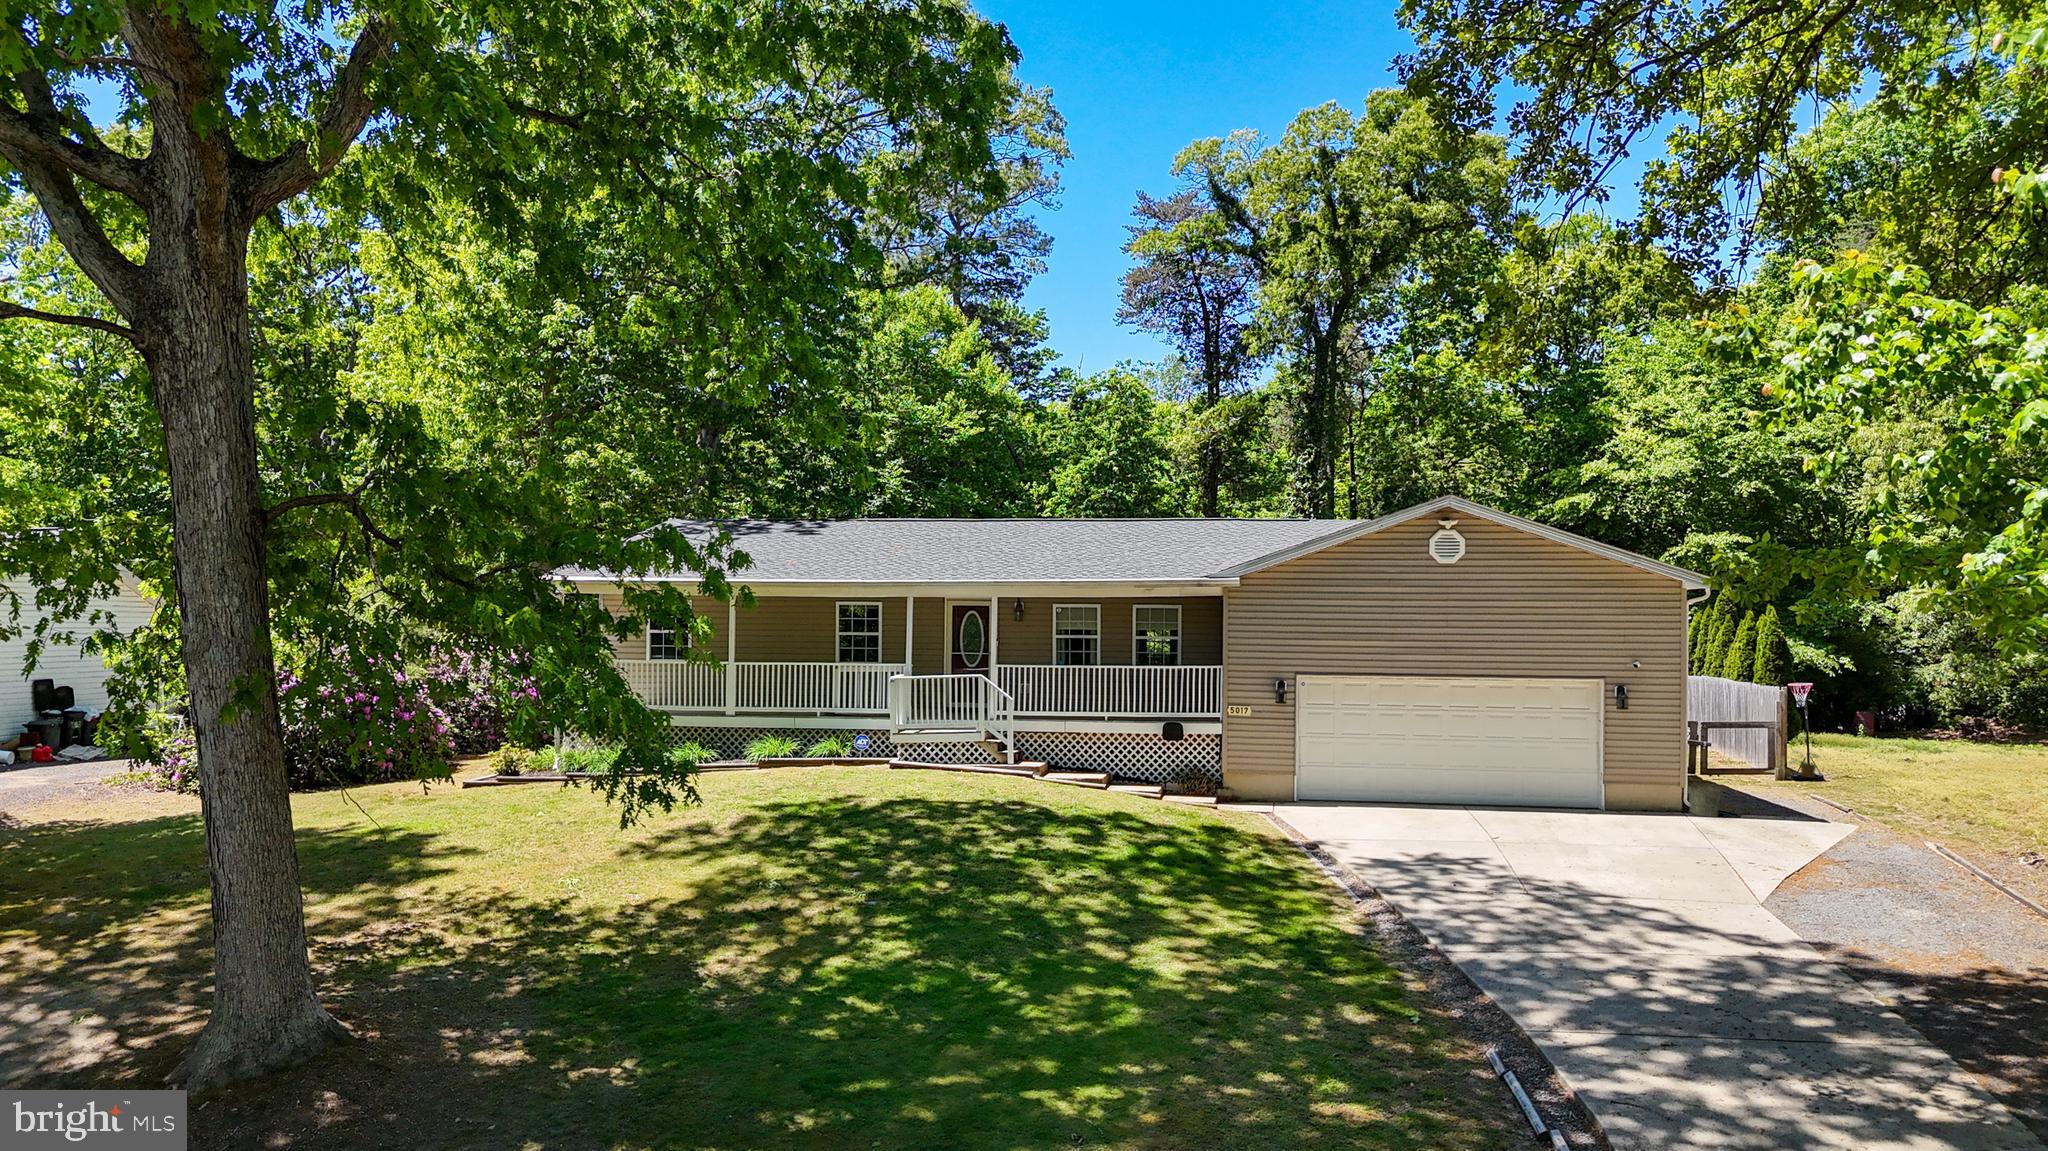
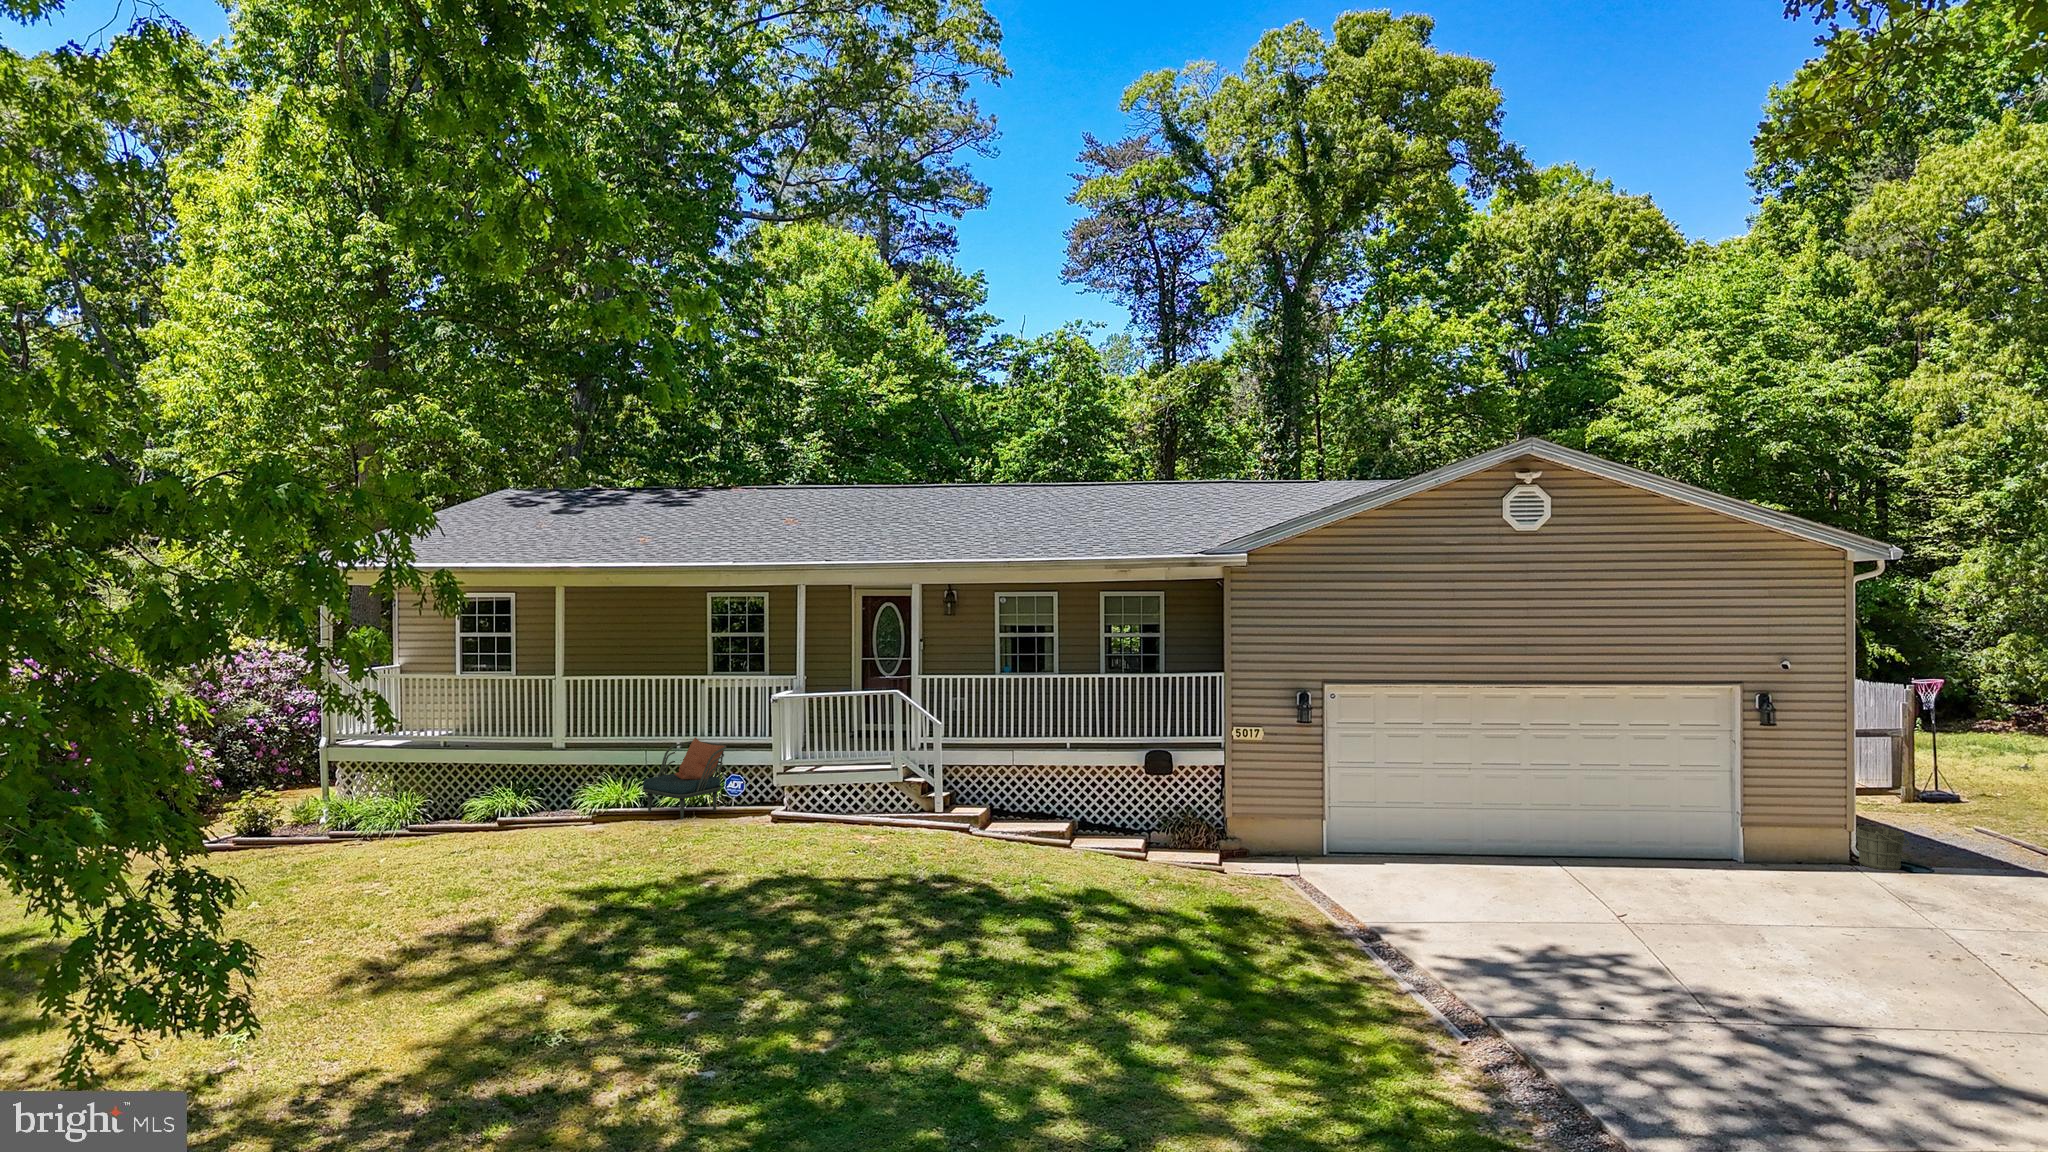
armchair: none [796,707,855,764] -> present [642,738,726,819]
potted plant: present [1790,752,1820,777] -> none [1915,765,1959,799]

